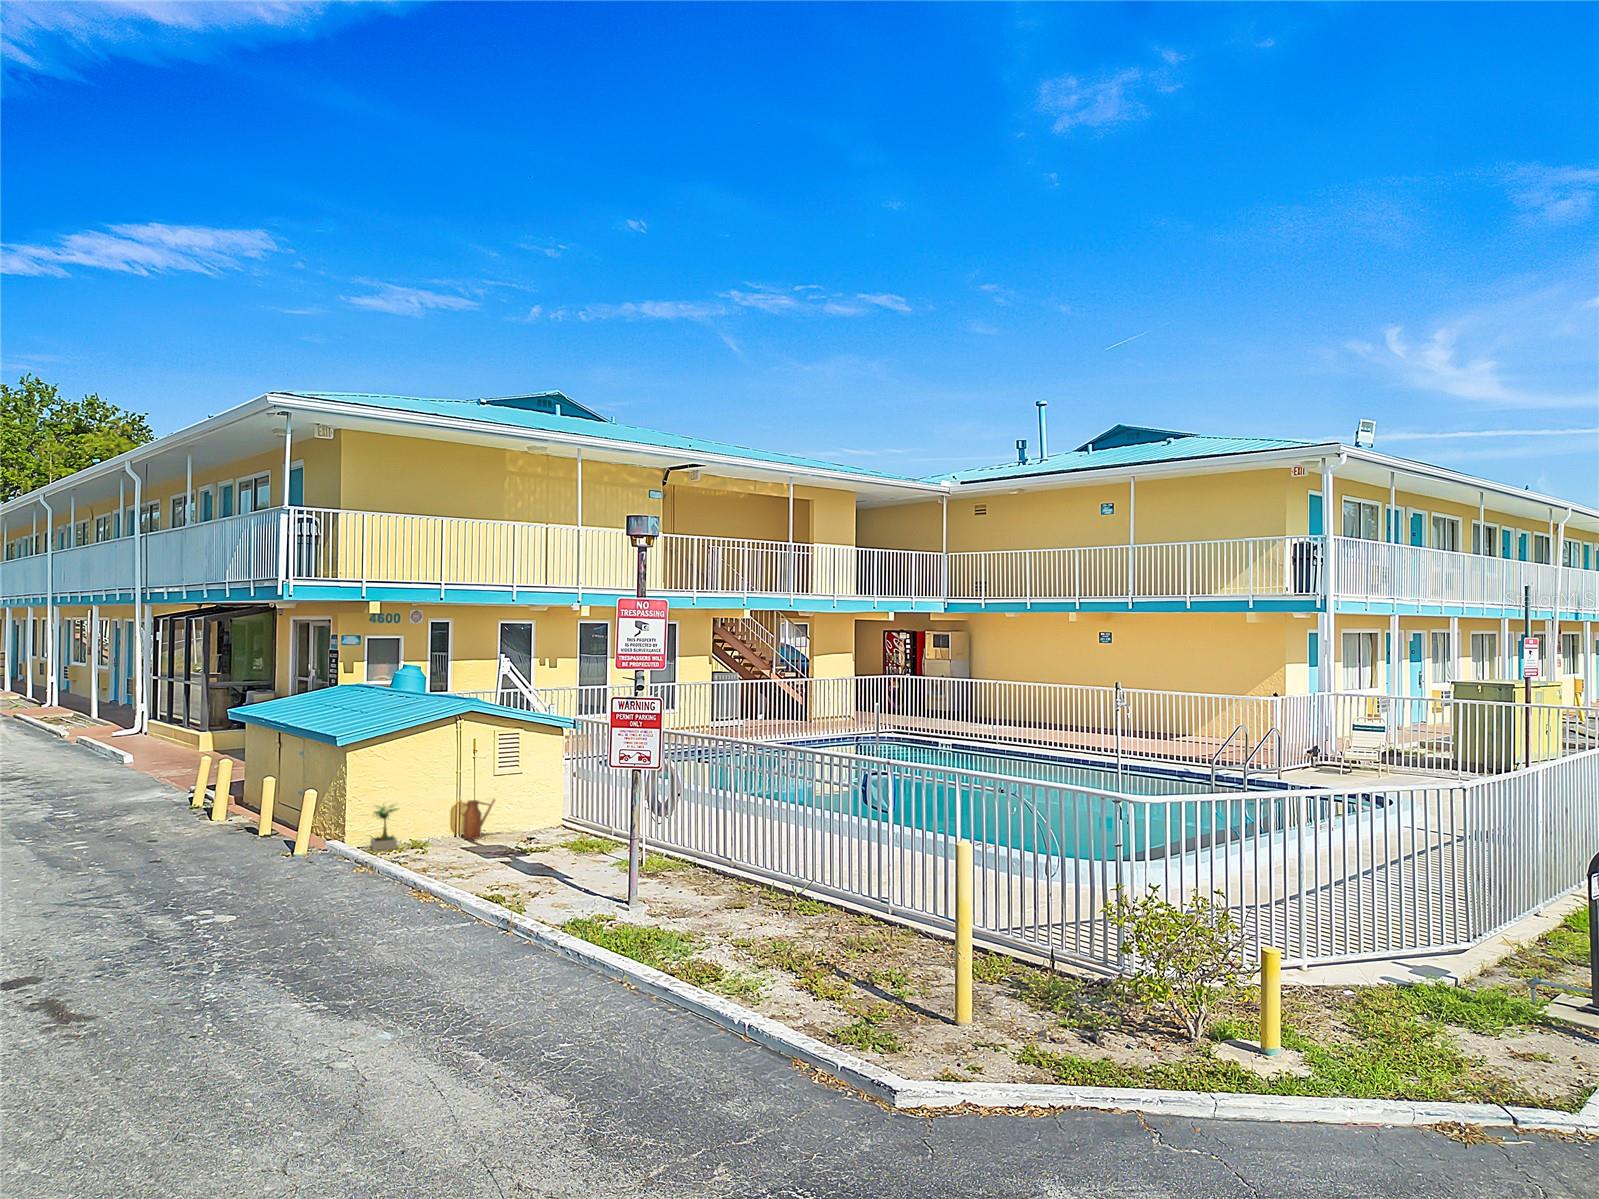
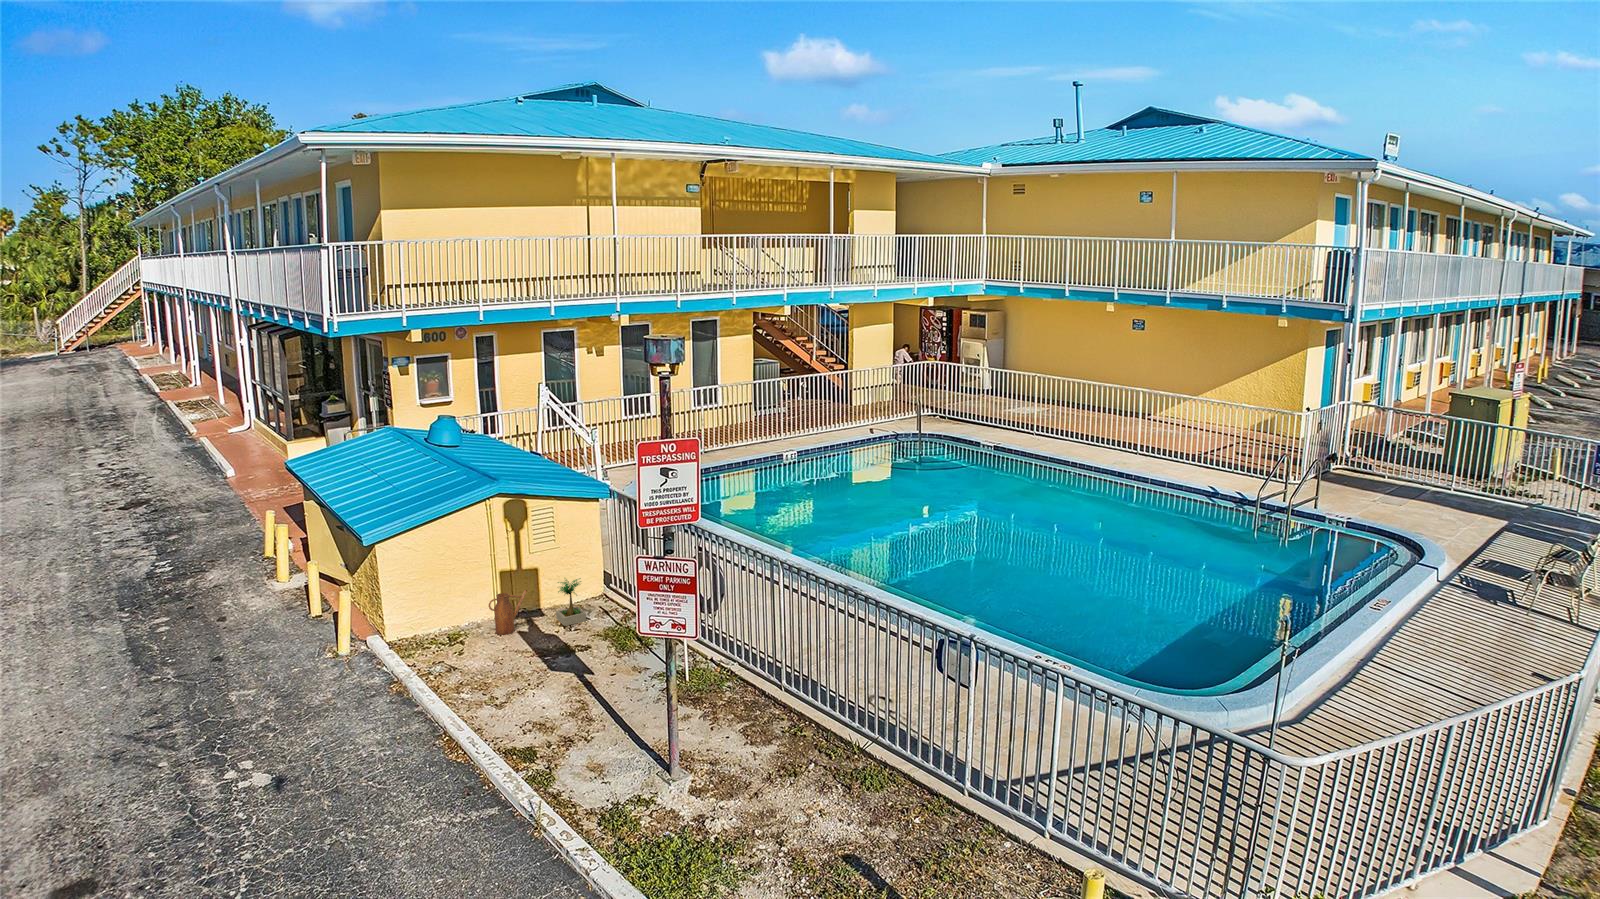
potted plant: present [370,806,398,851] -> present [556,578,586,626]

